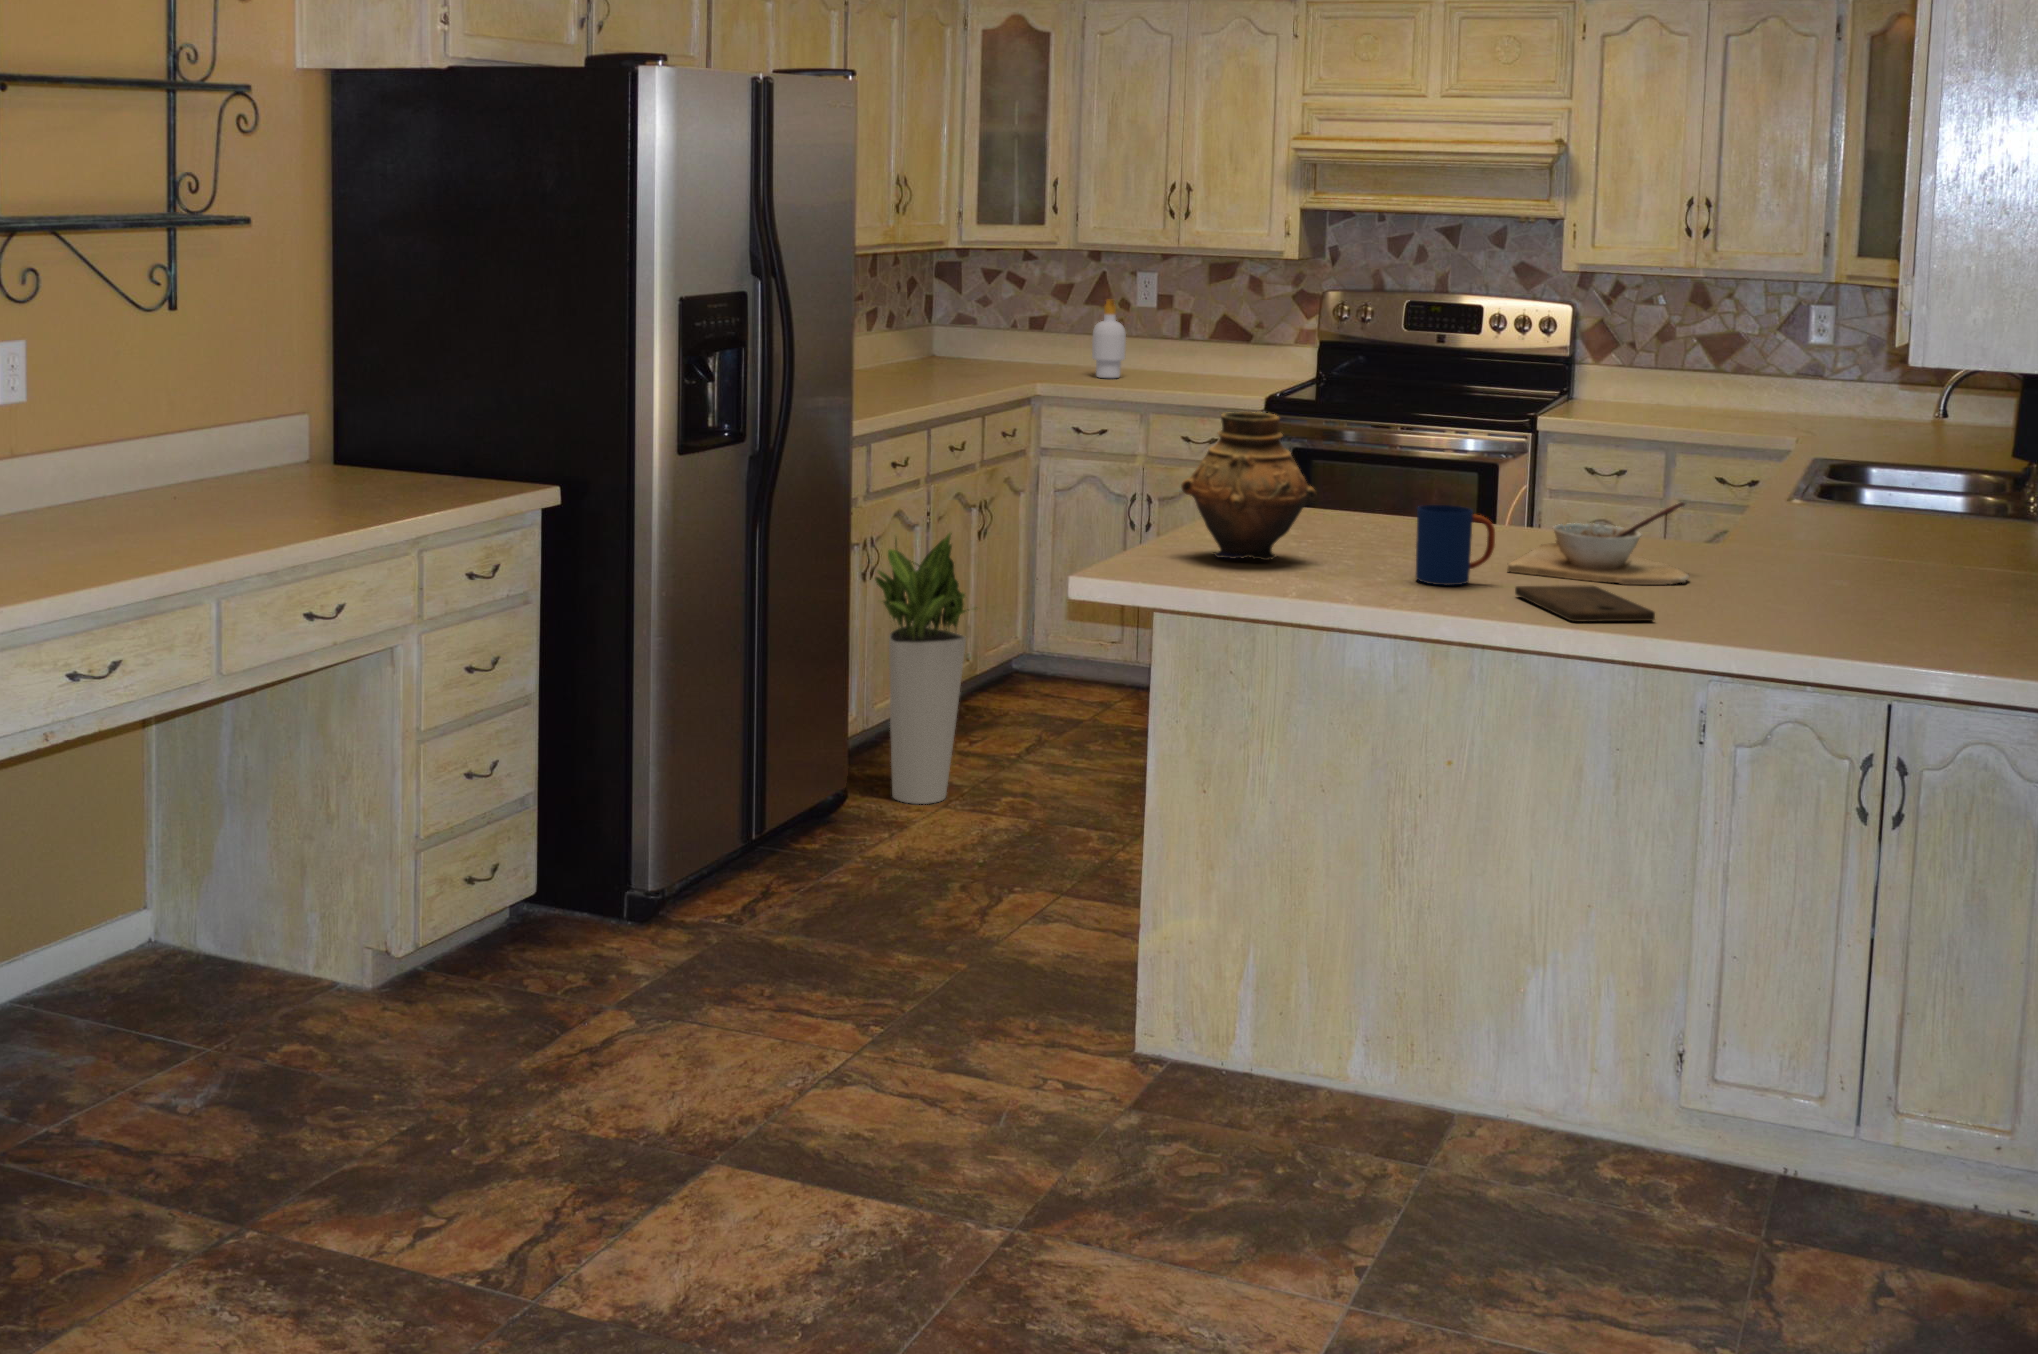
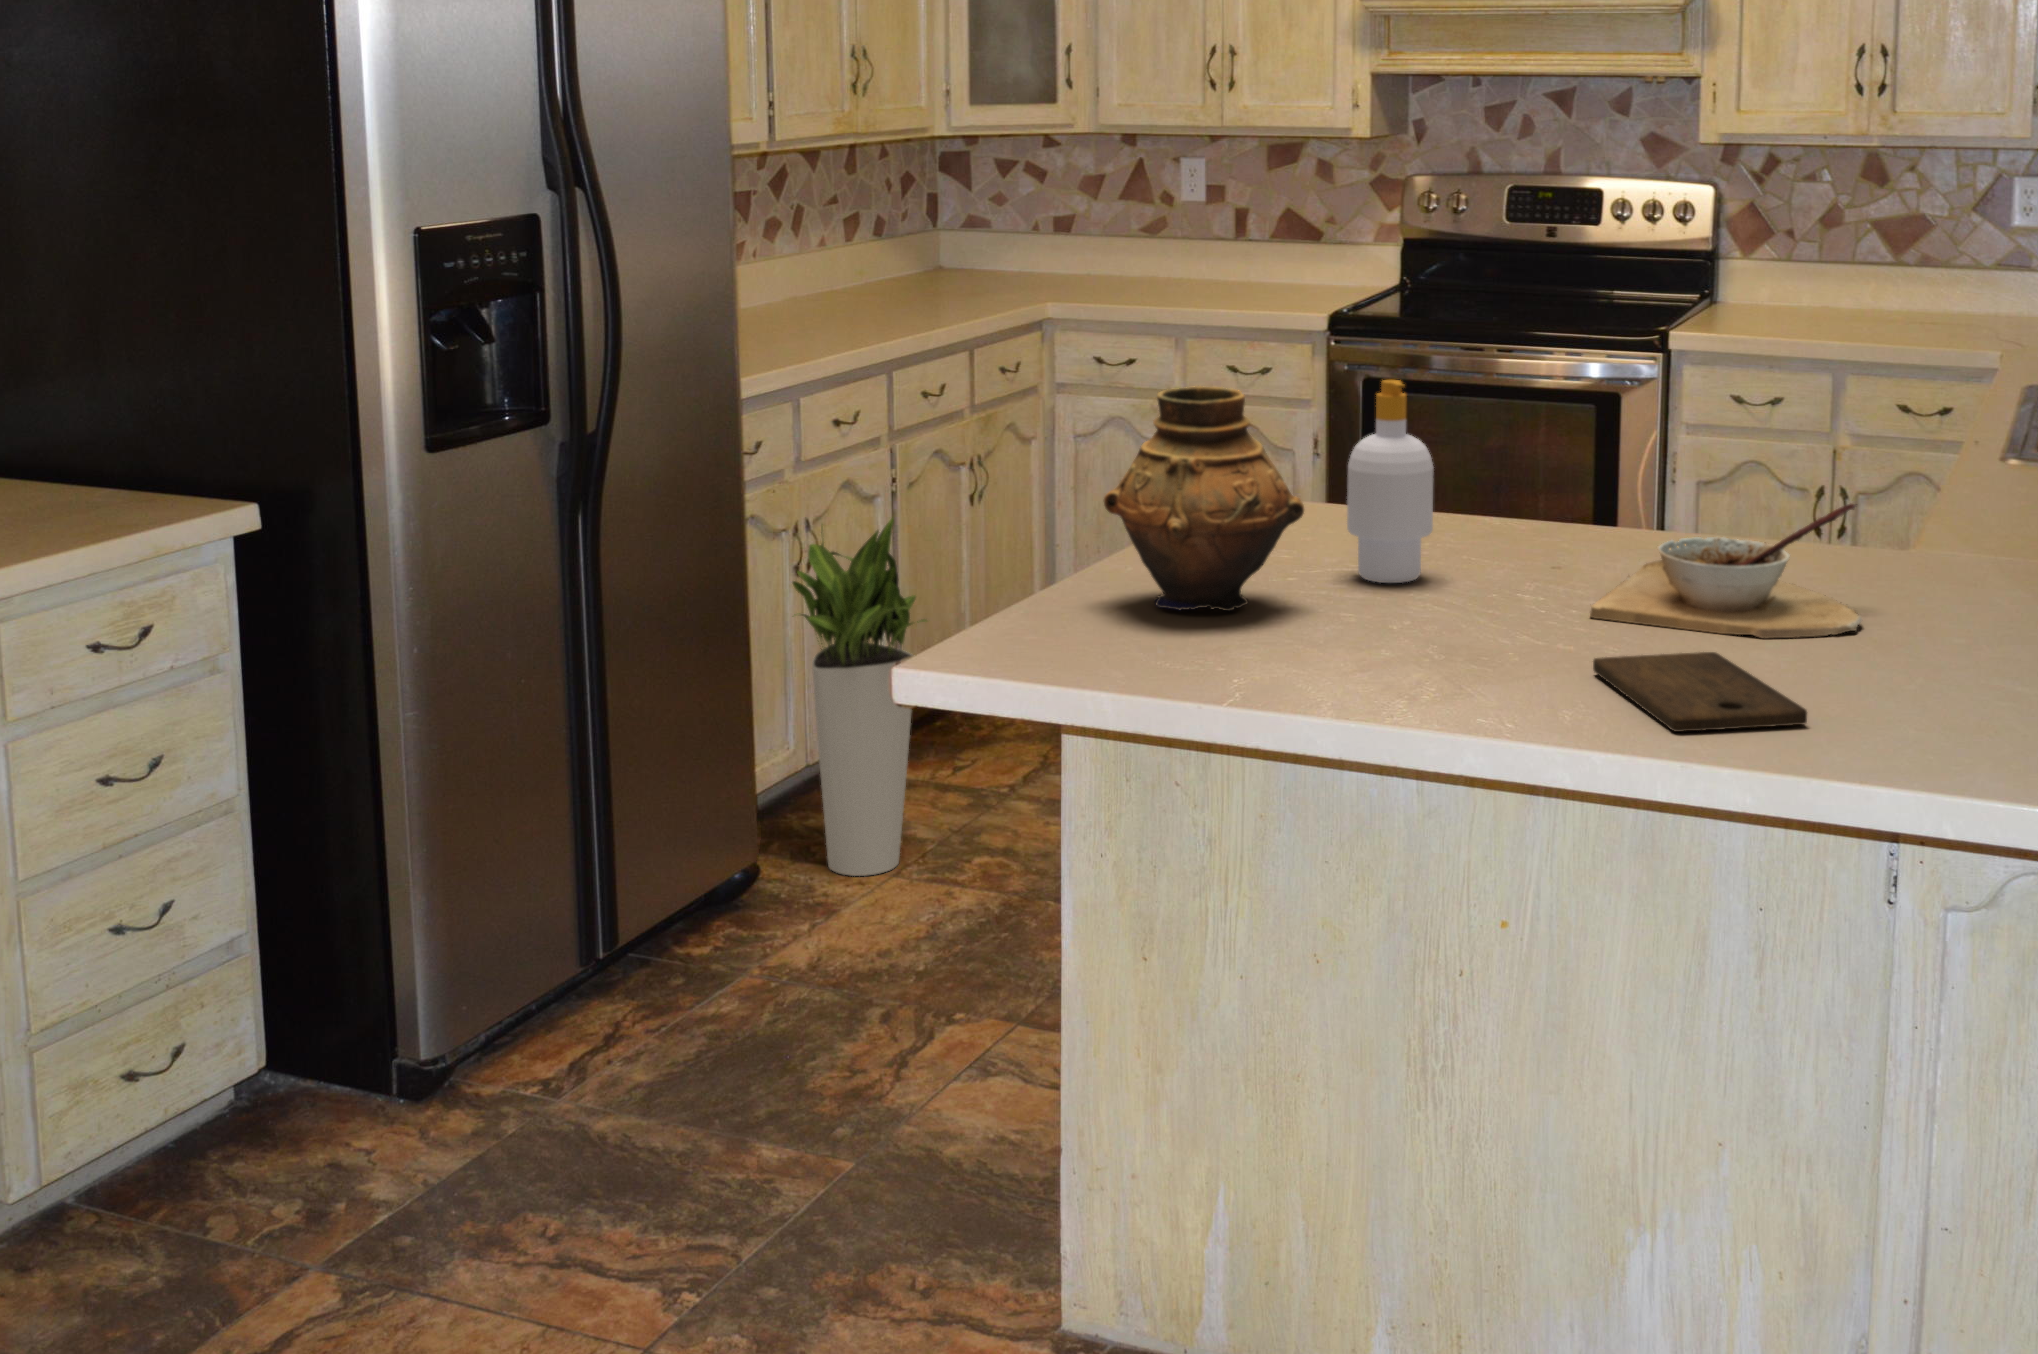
soap bottle: present [1092,299,1126,378] -> present [1347,380,1433,583]
mug: present [1416,505,1495,585] -> none [1446,526,1566,653]

